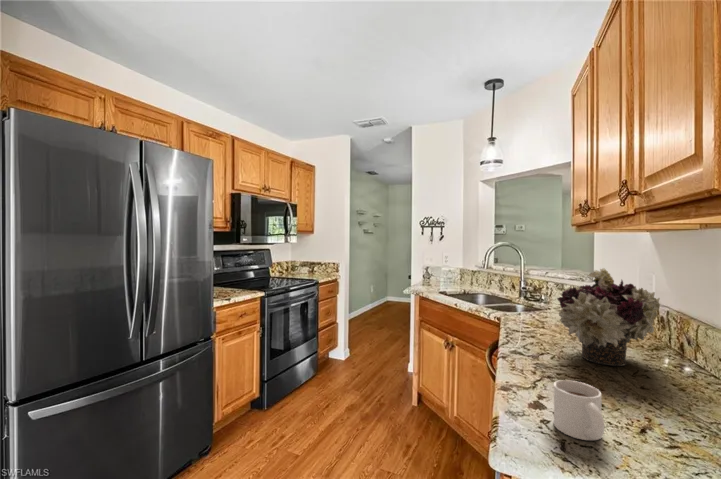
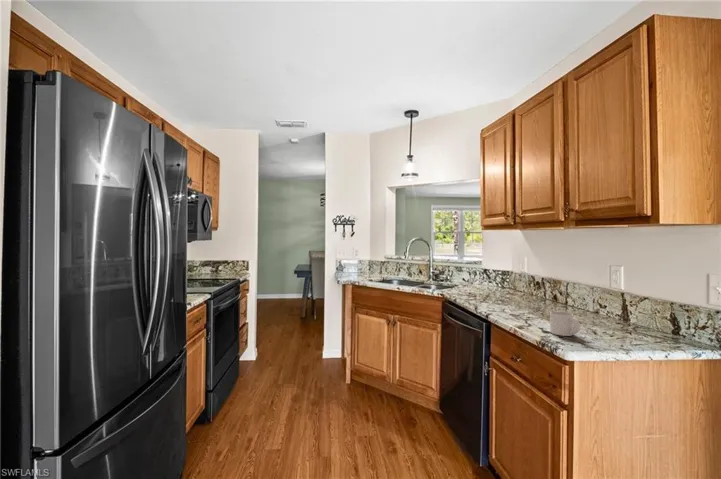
flower arrangement: present [557,268,660,366] -> none [501,254,556,309]

